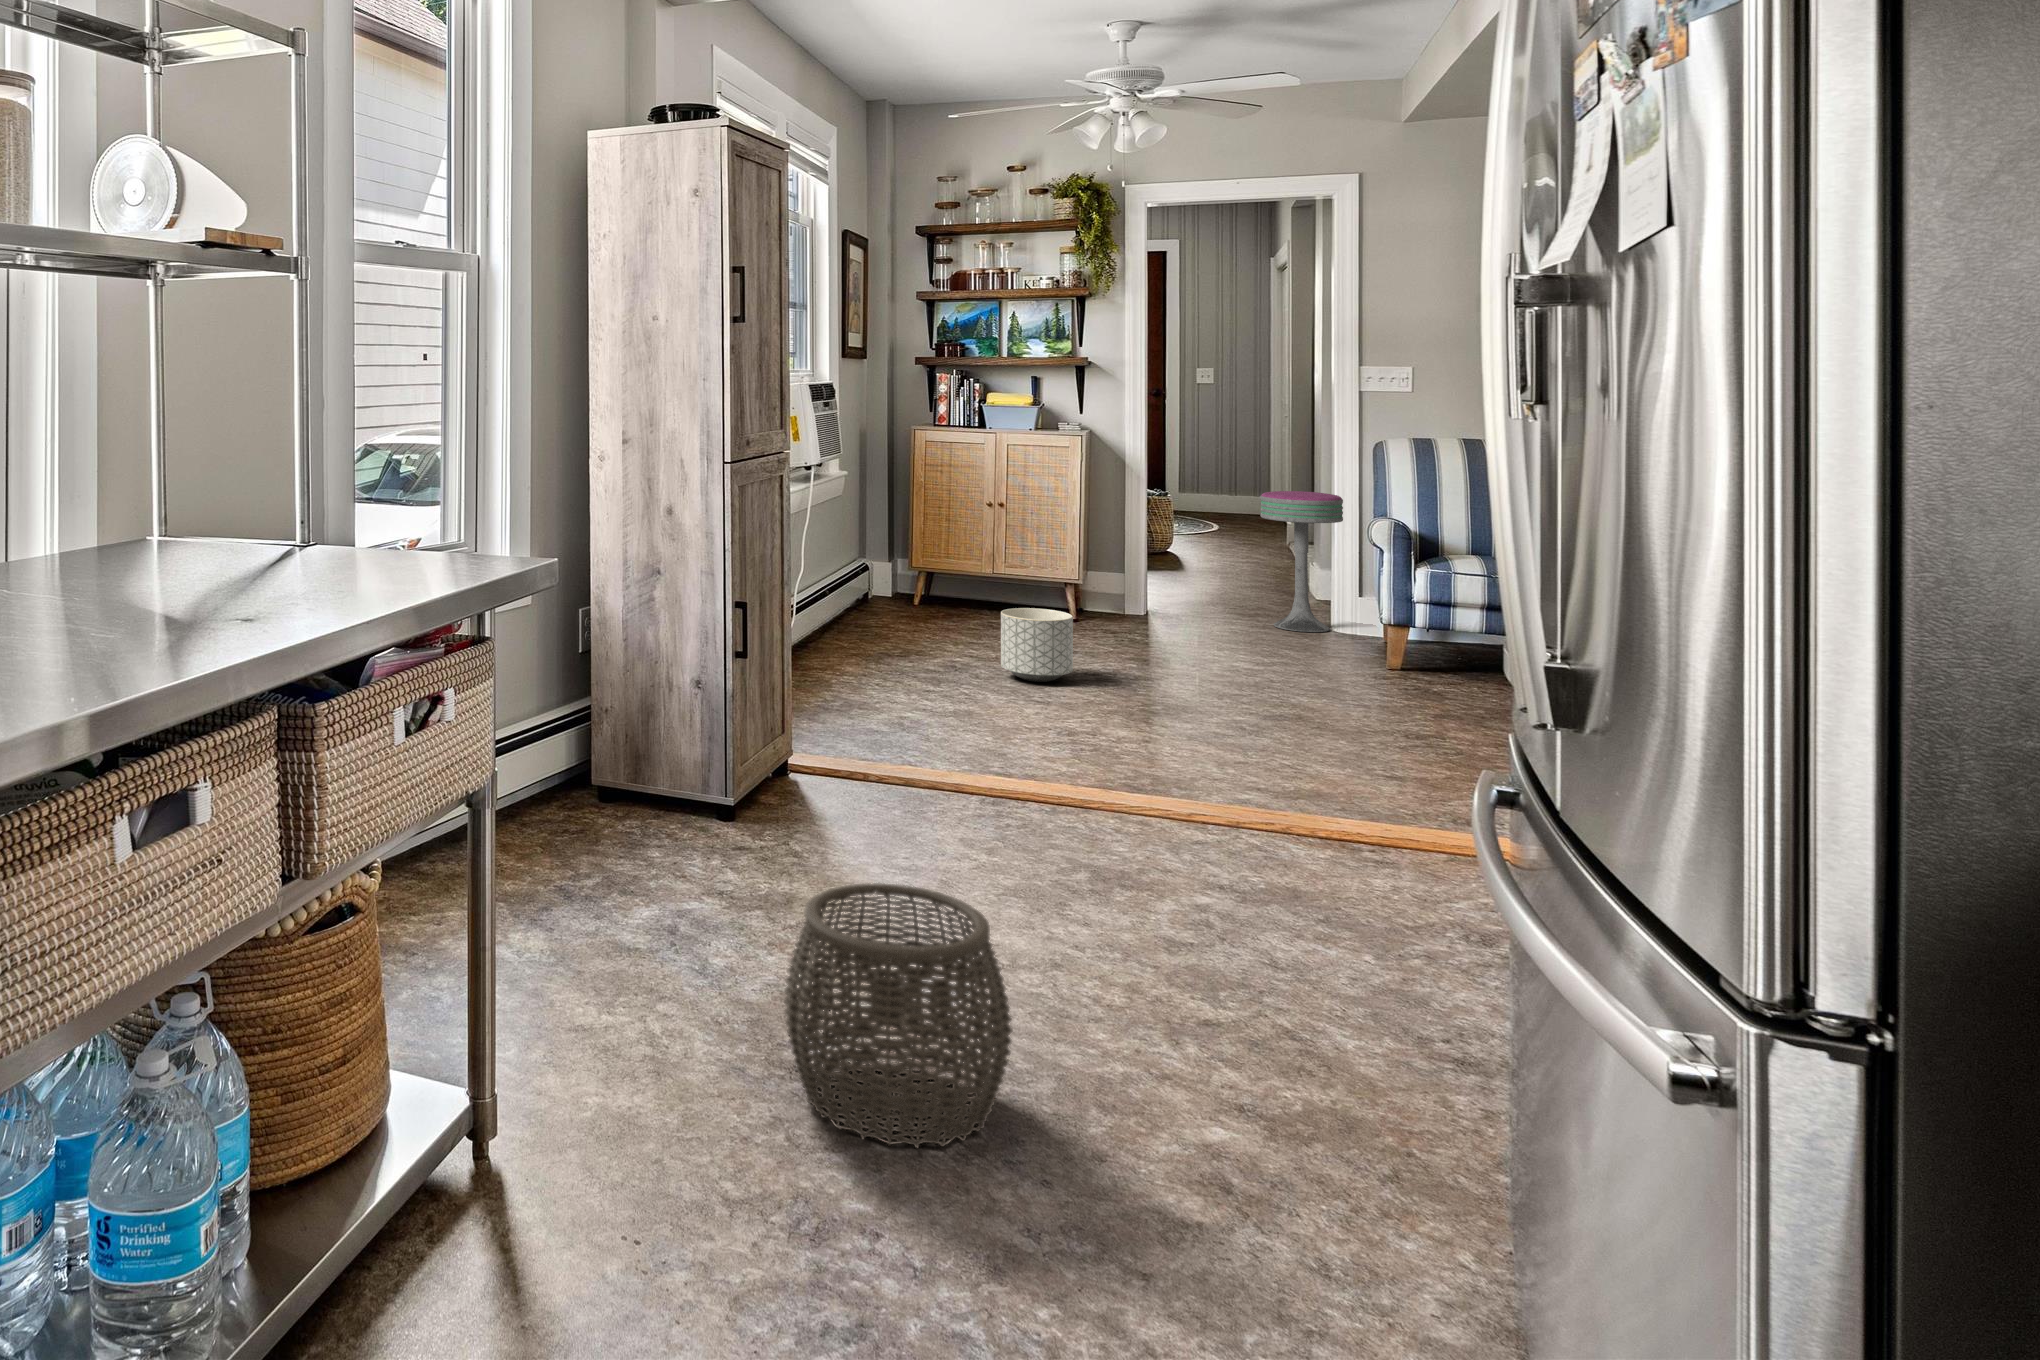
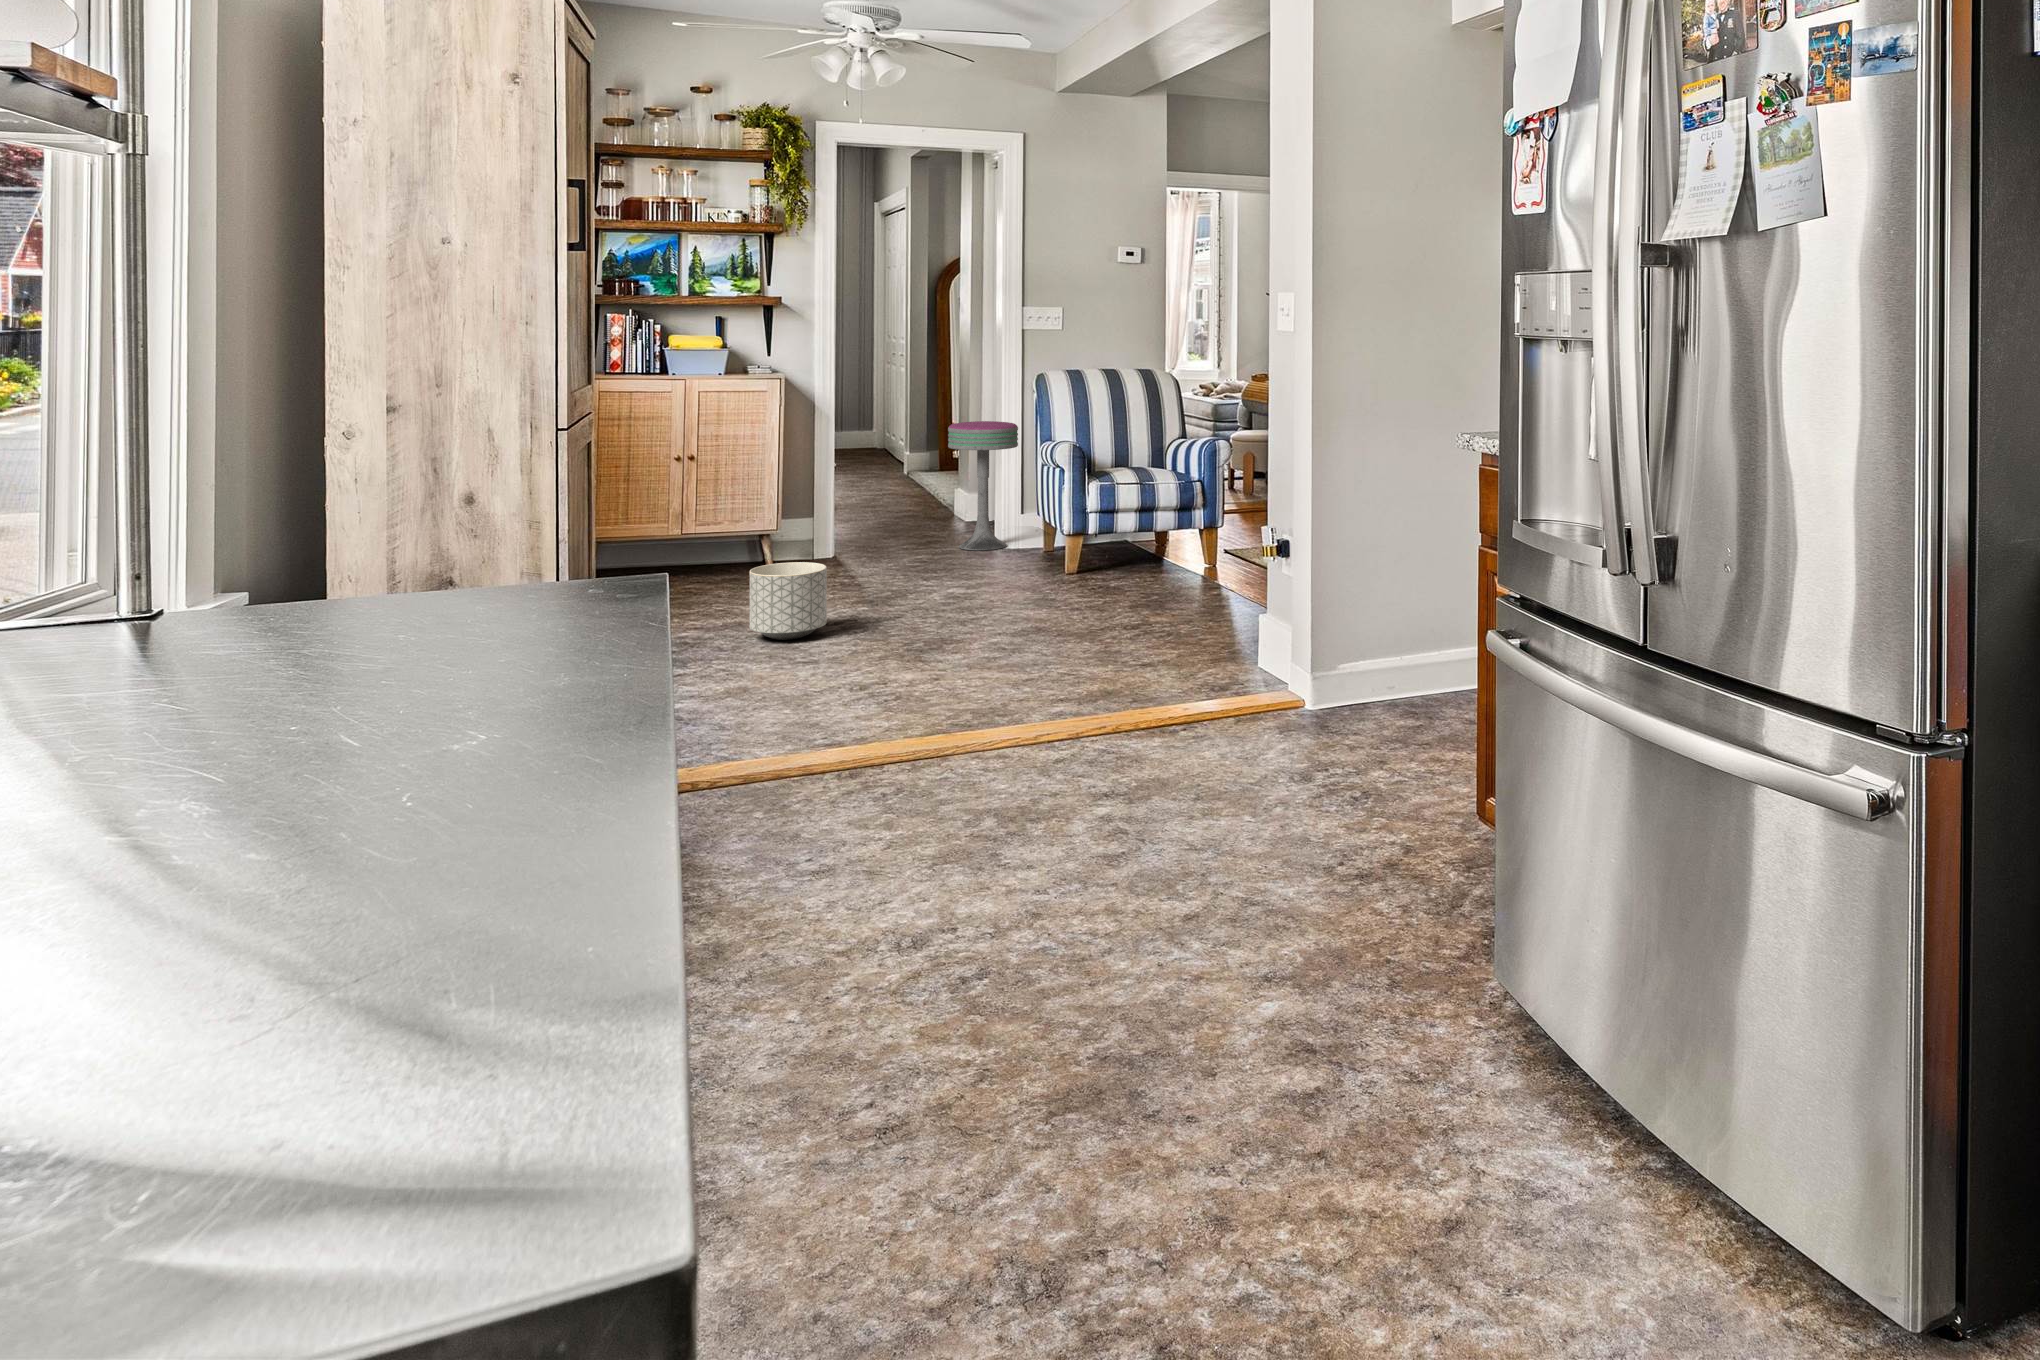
woven basket: present [784,883,1012,1148] -> none [883,876,1132,1166]

